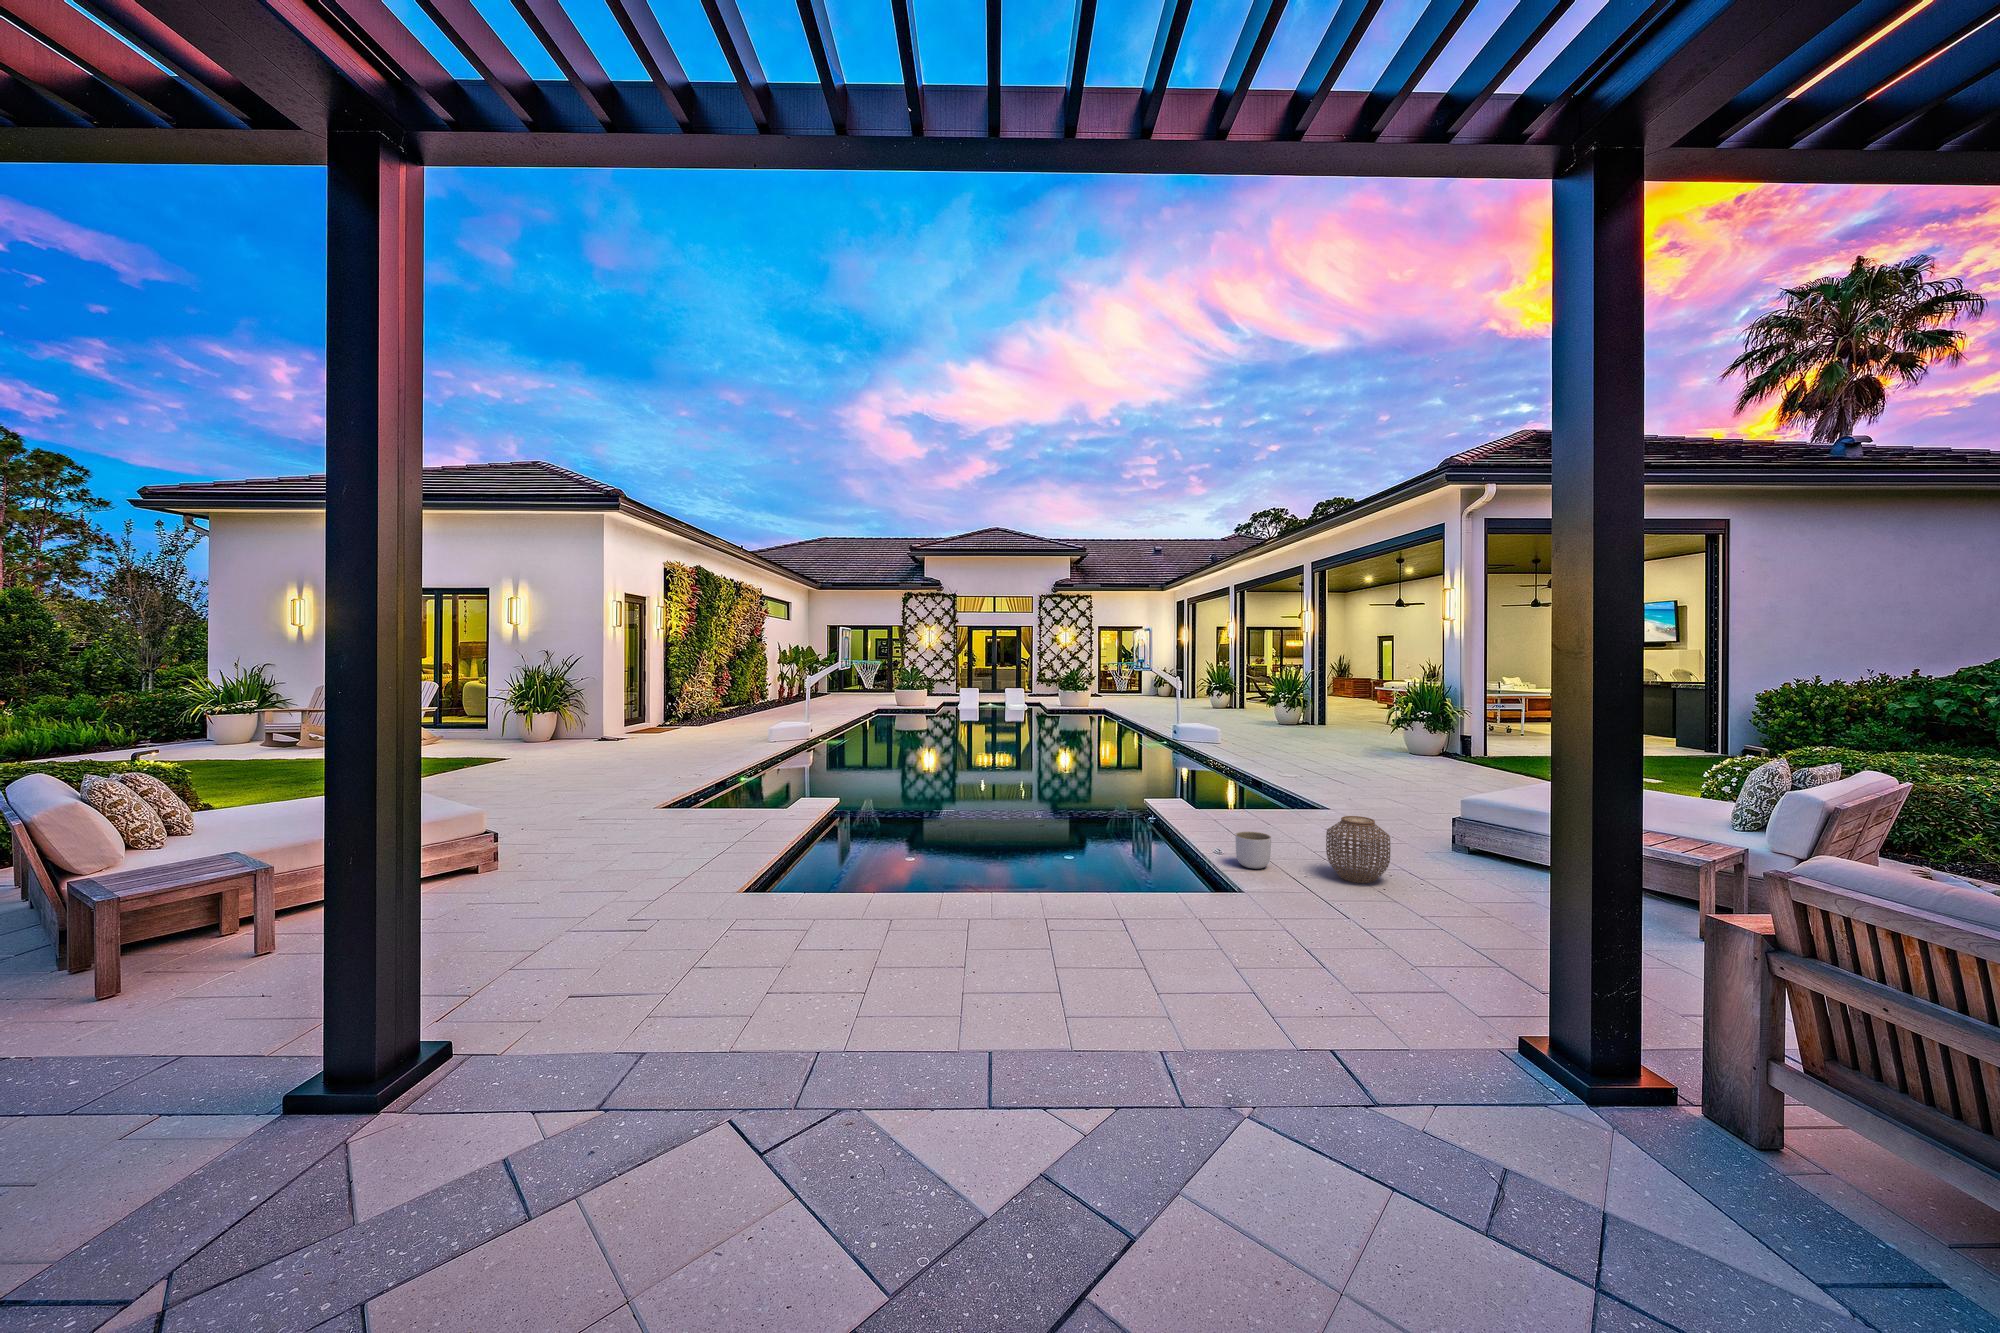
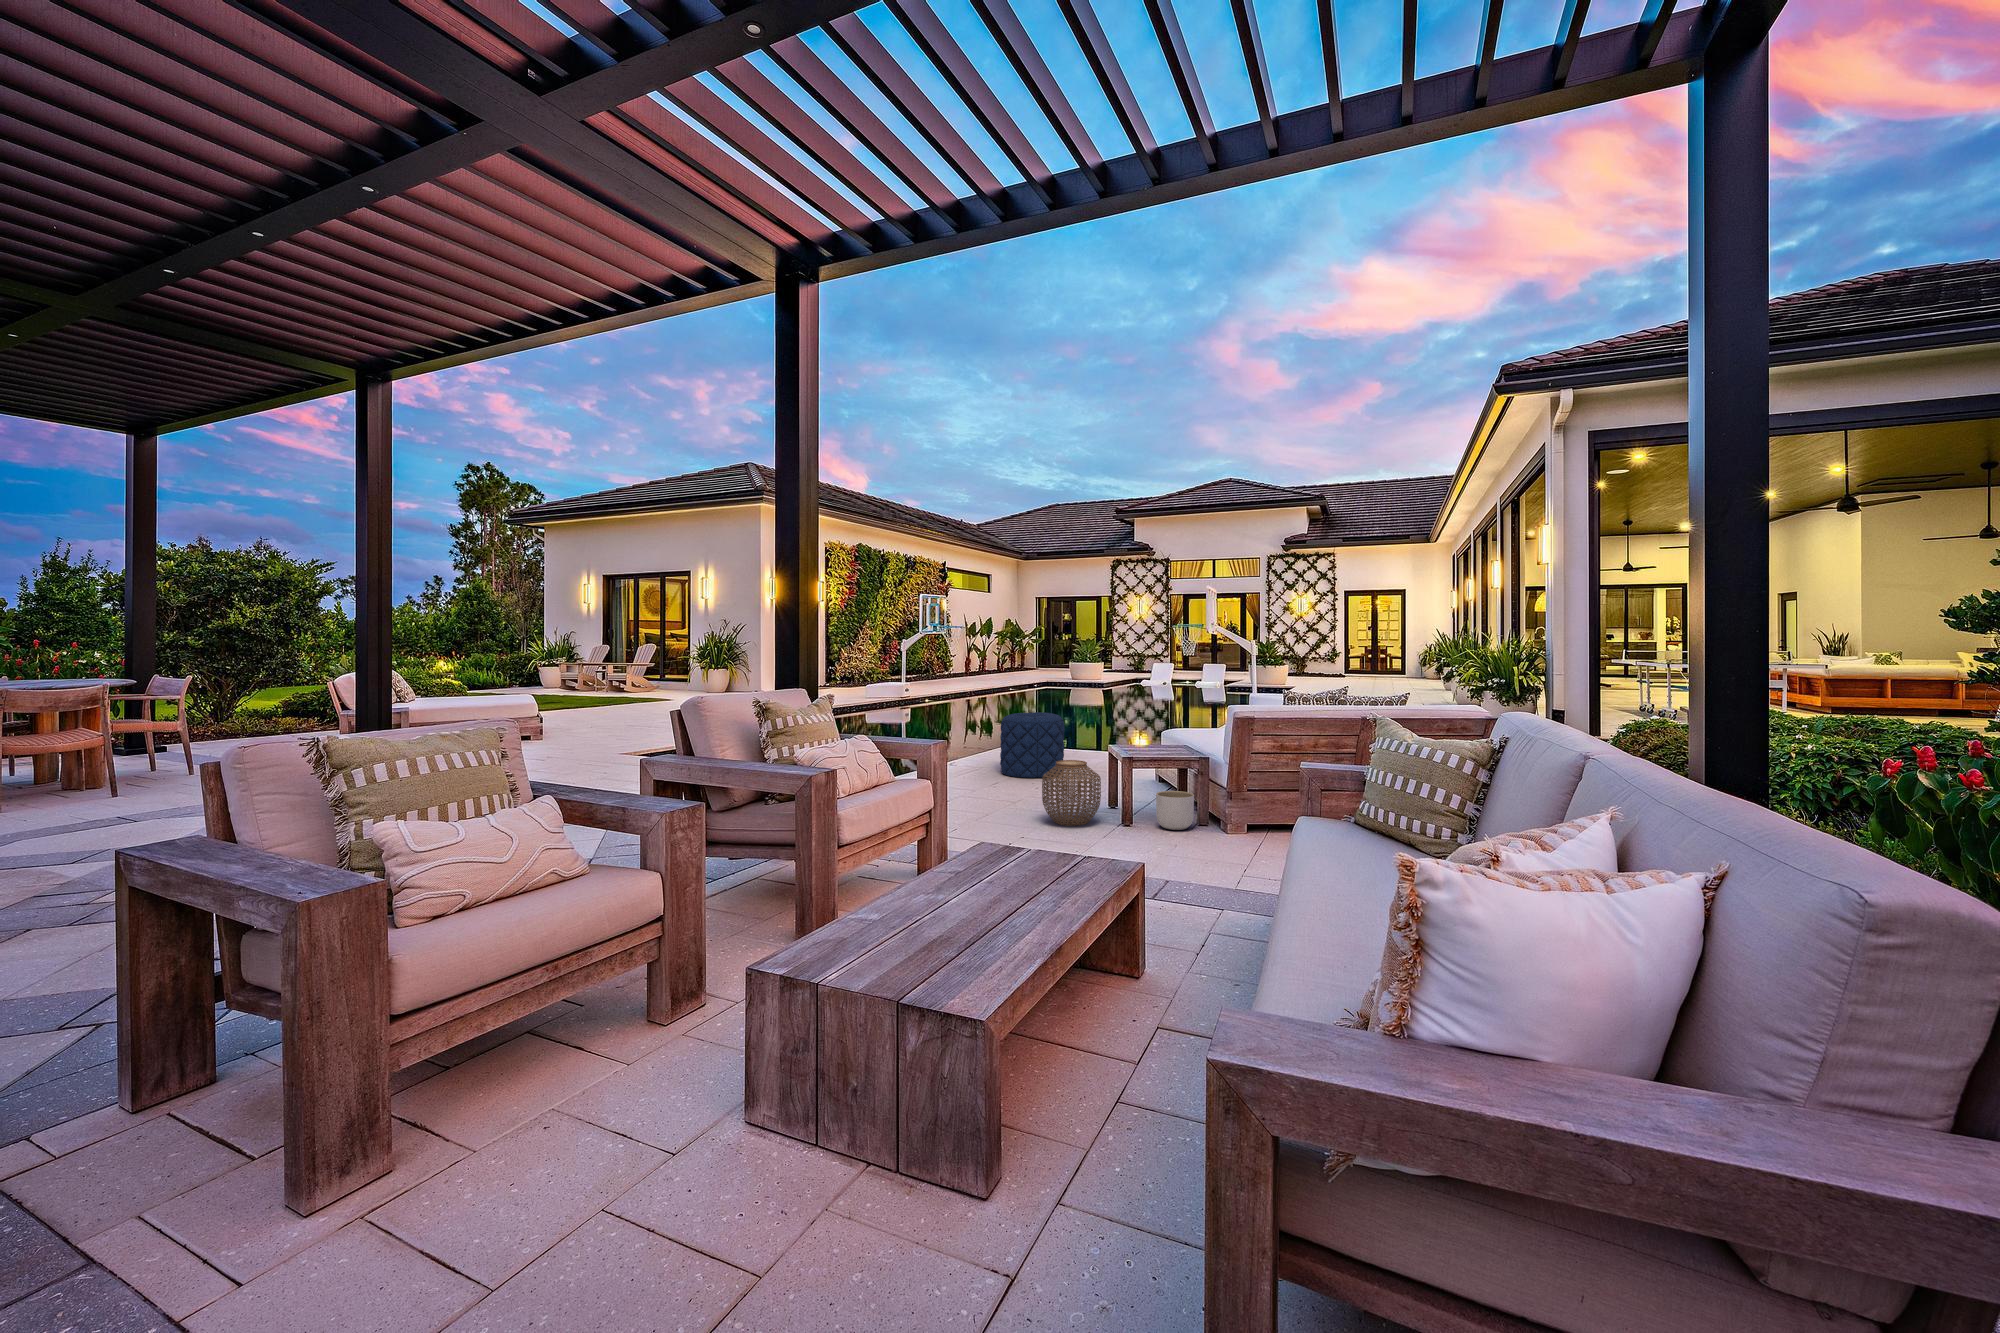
pouf: none [1119,759,1184,827] -> present [1000,712,1065,778]
planter: present [1235,832,1271,869] -> present [1156,791,1194,830]

